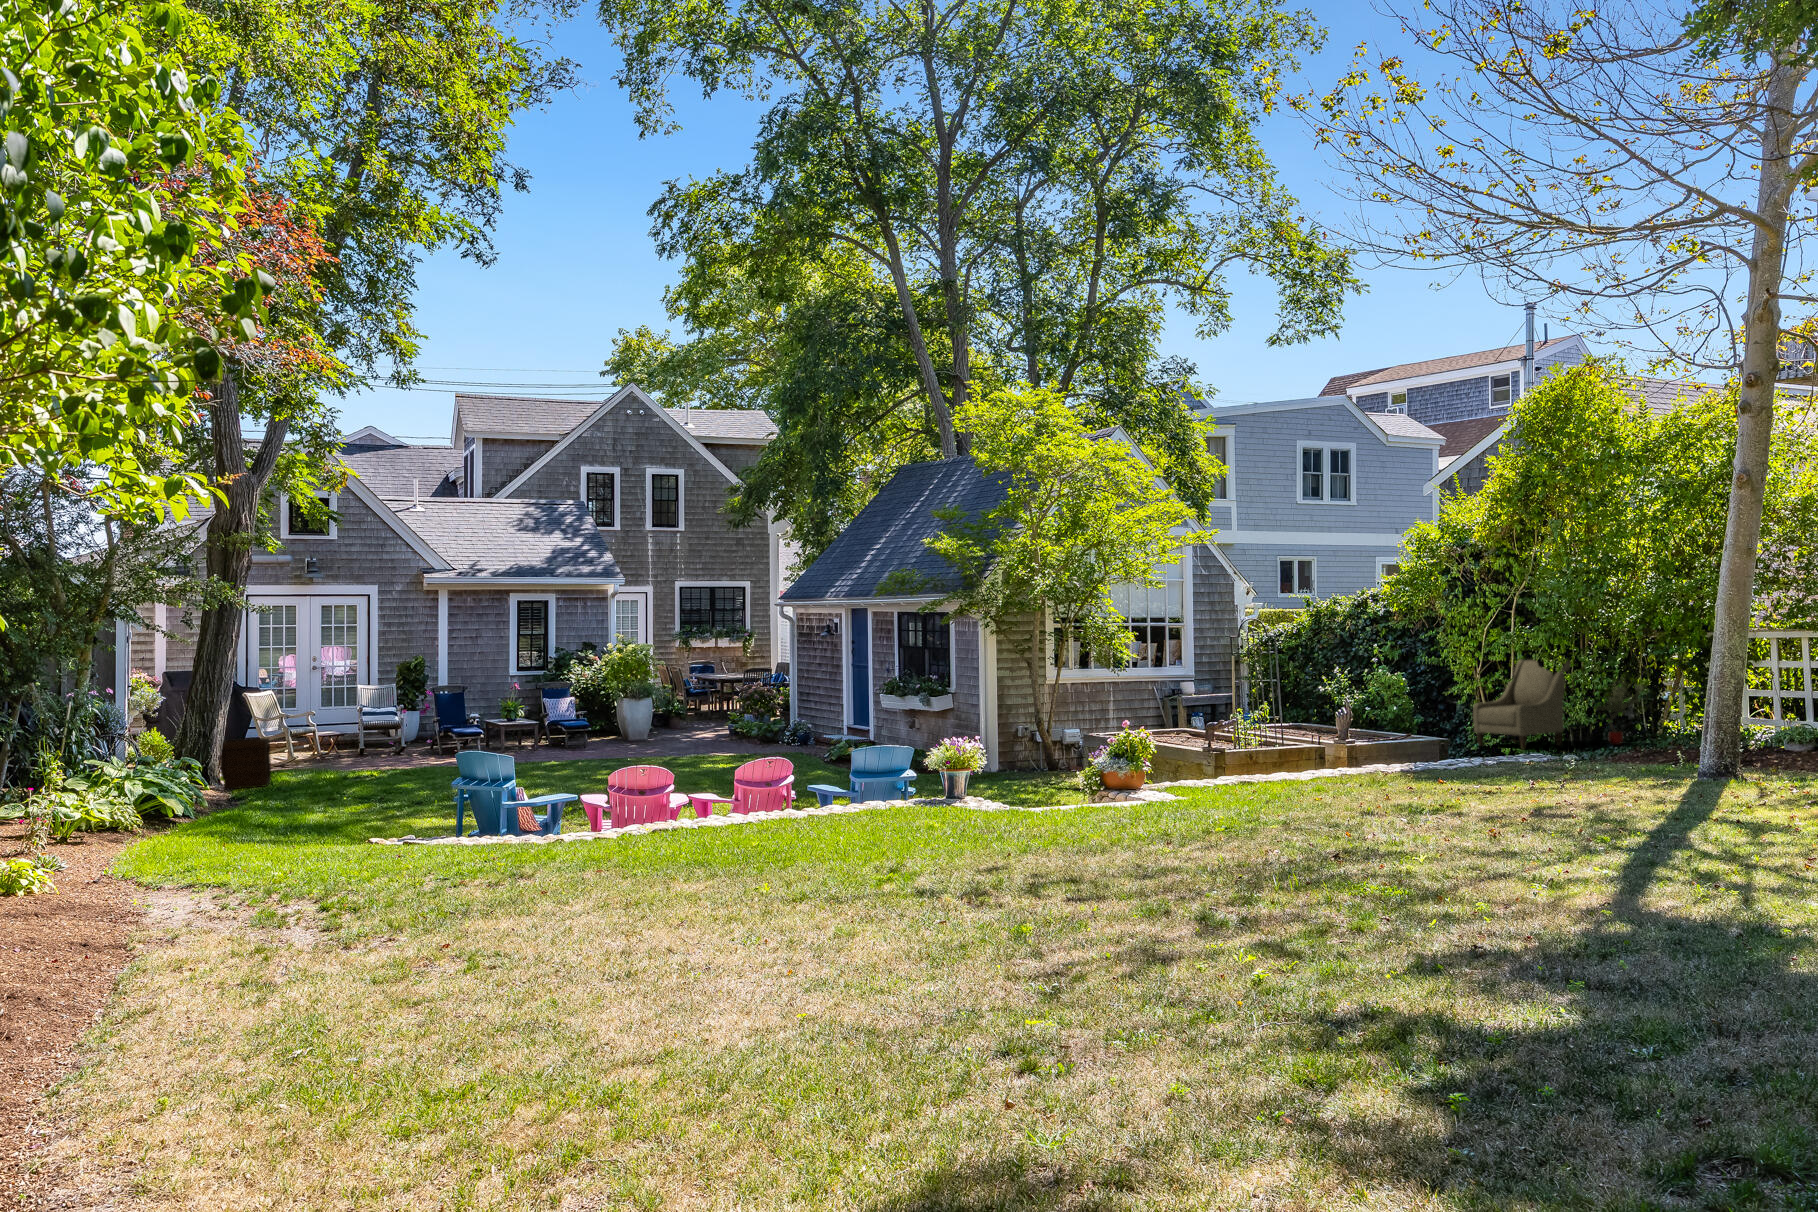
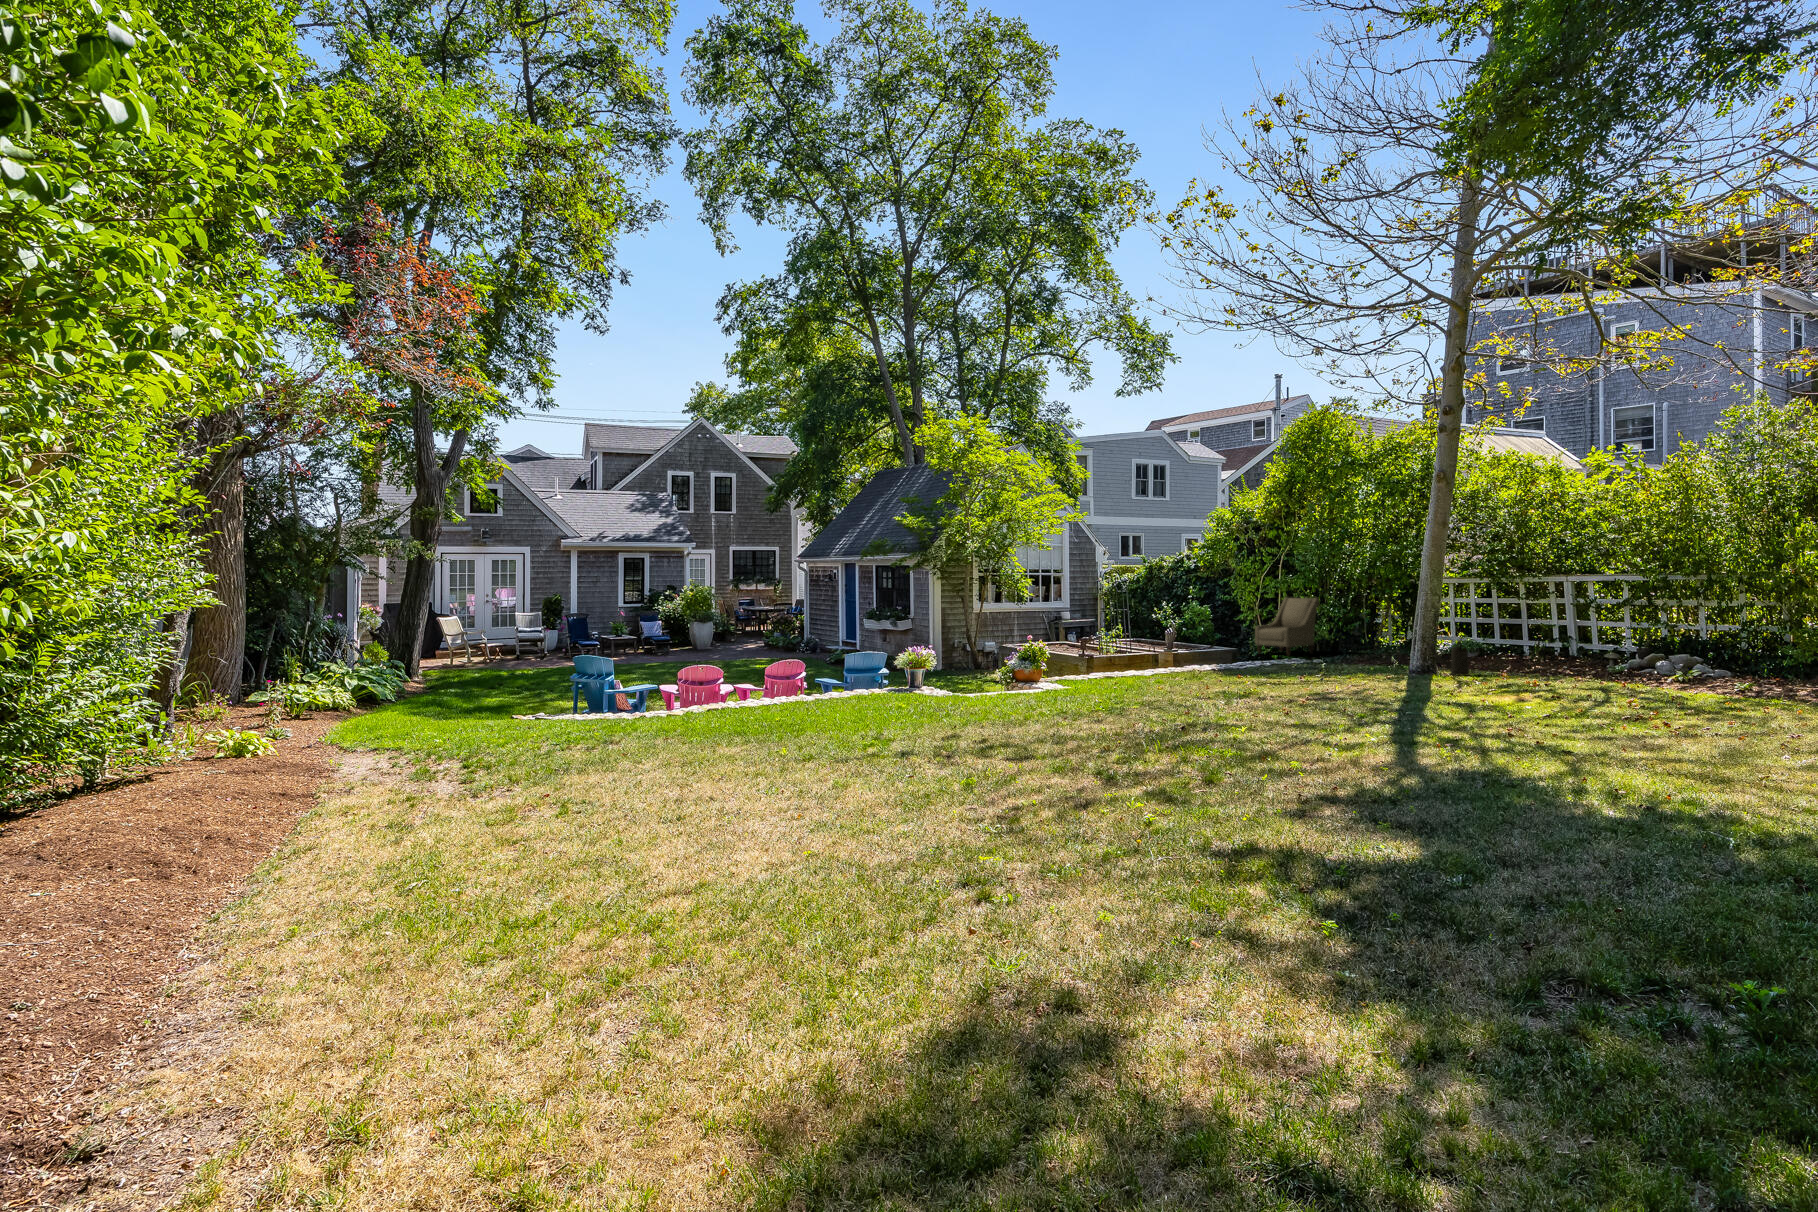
potted tree: present [1593,681,1643,745] -> none [1328,609,1368,653]
watering can: none [1721,726,1792,779] -> present [1429,641,1472,676]
wooden crate: present [220,738,271,790] -> none [416,646,456,681]

